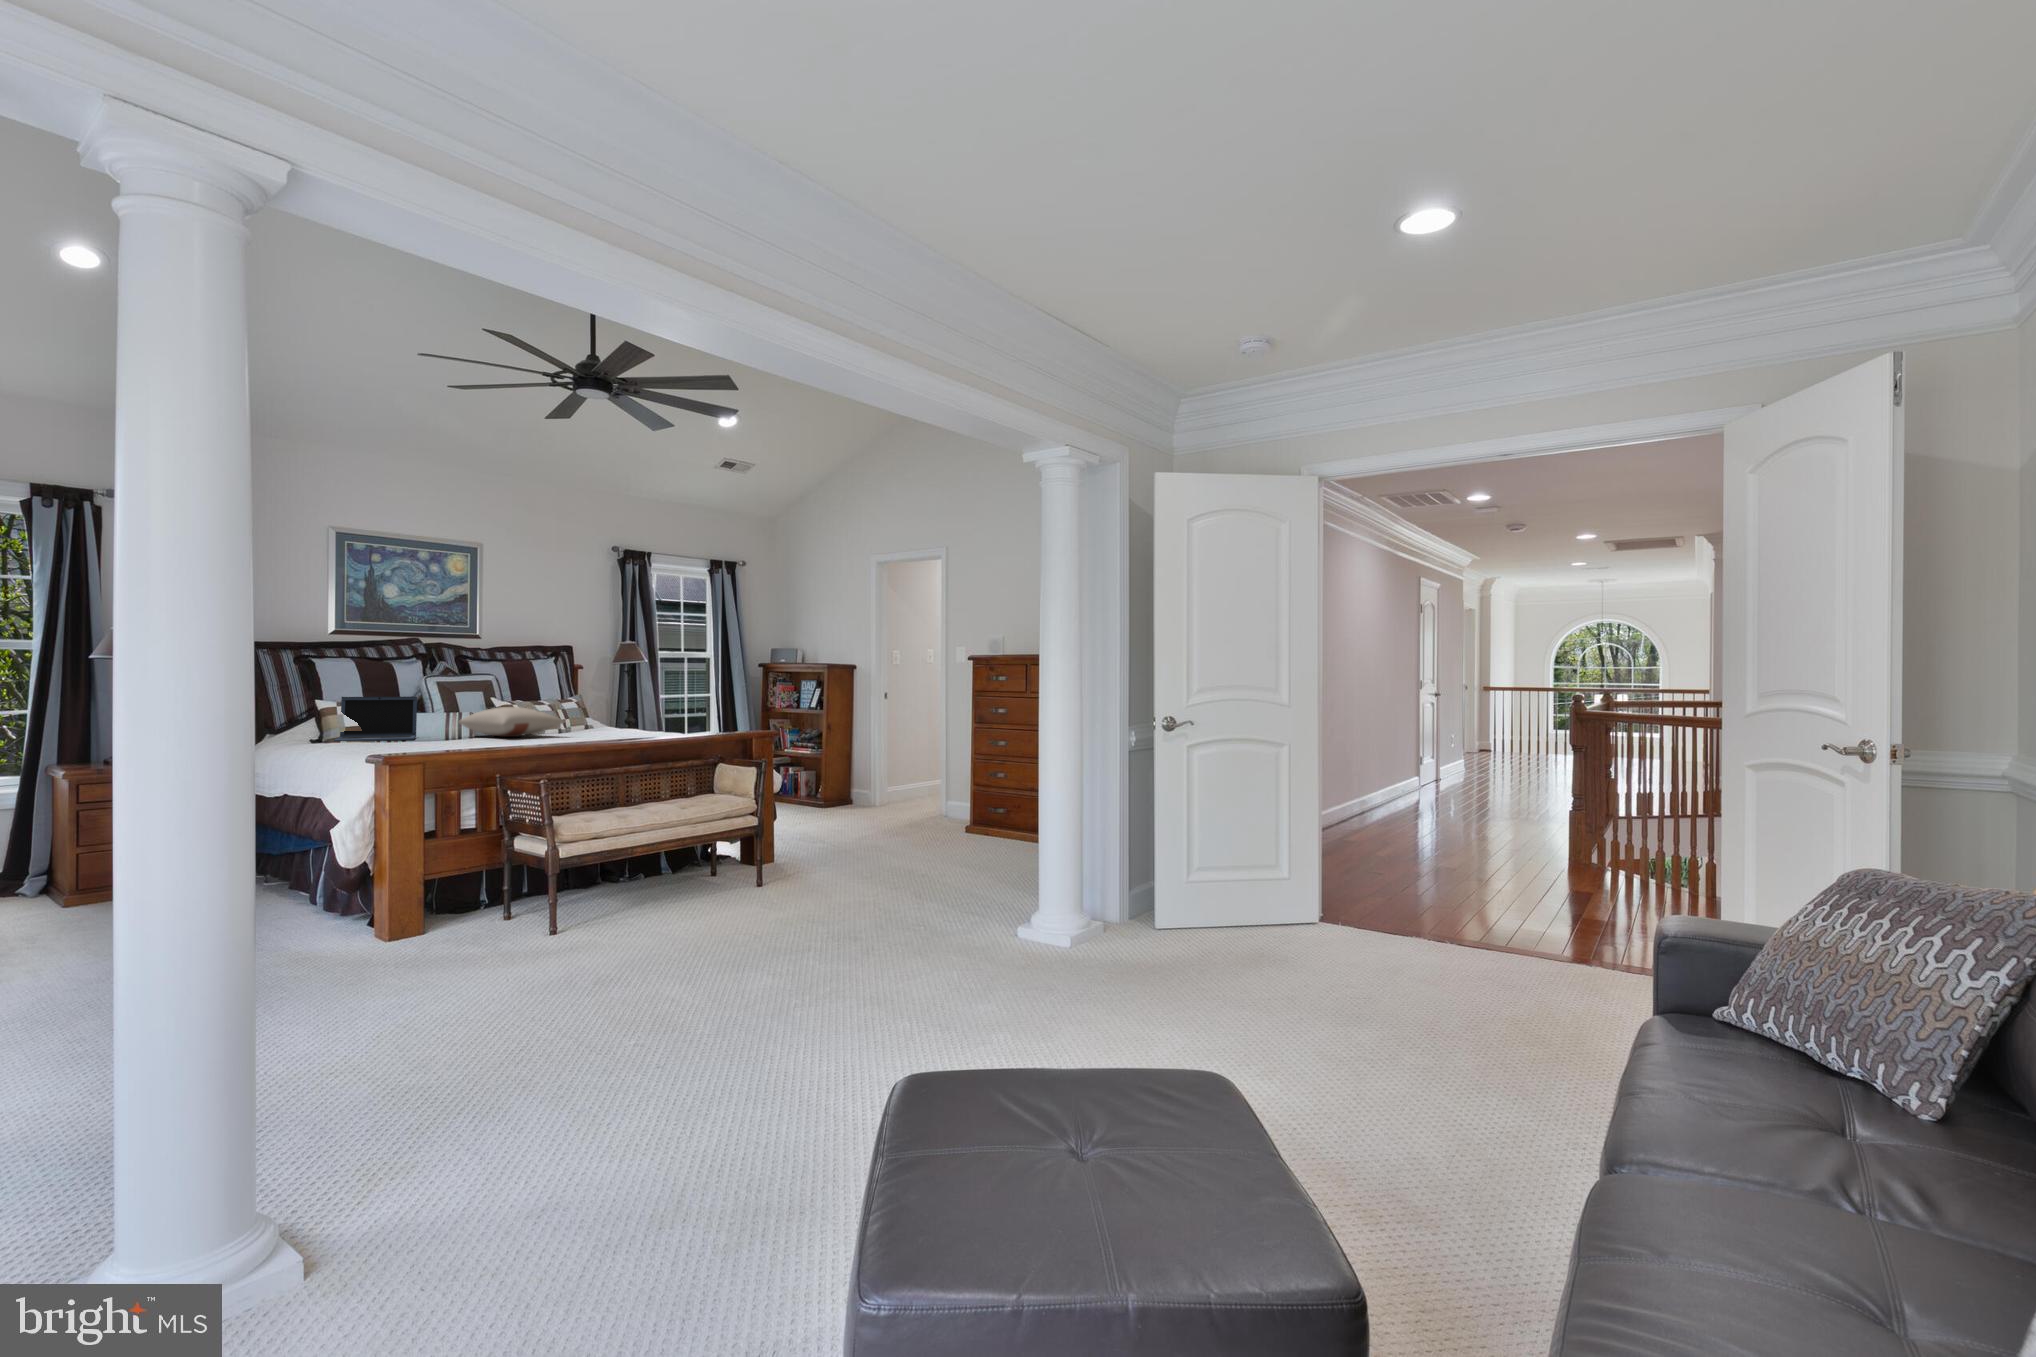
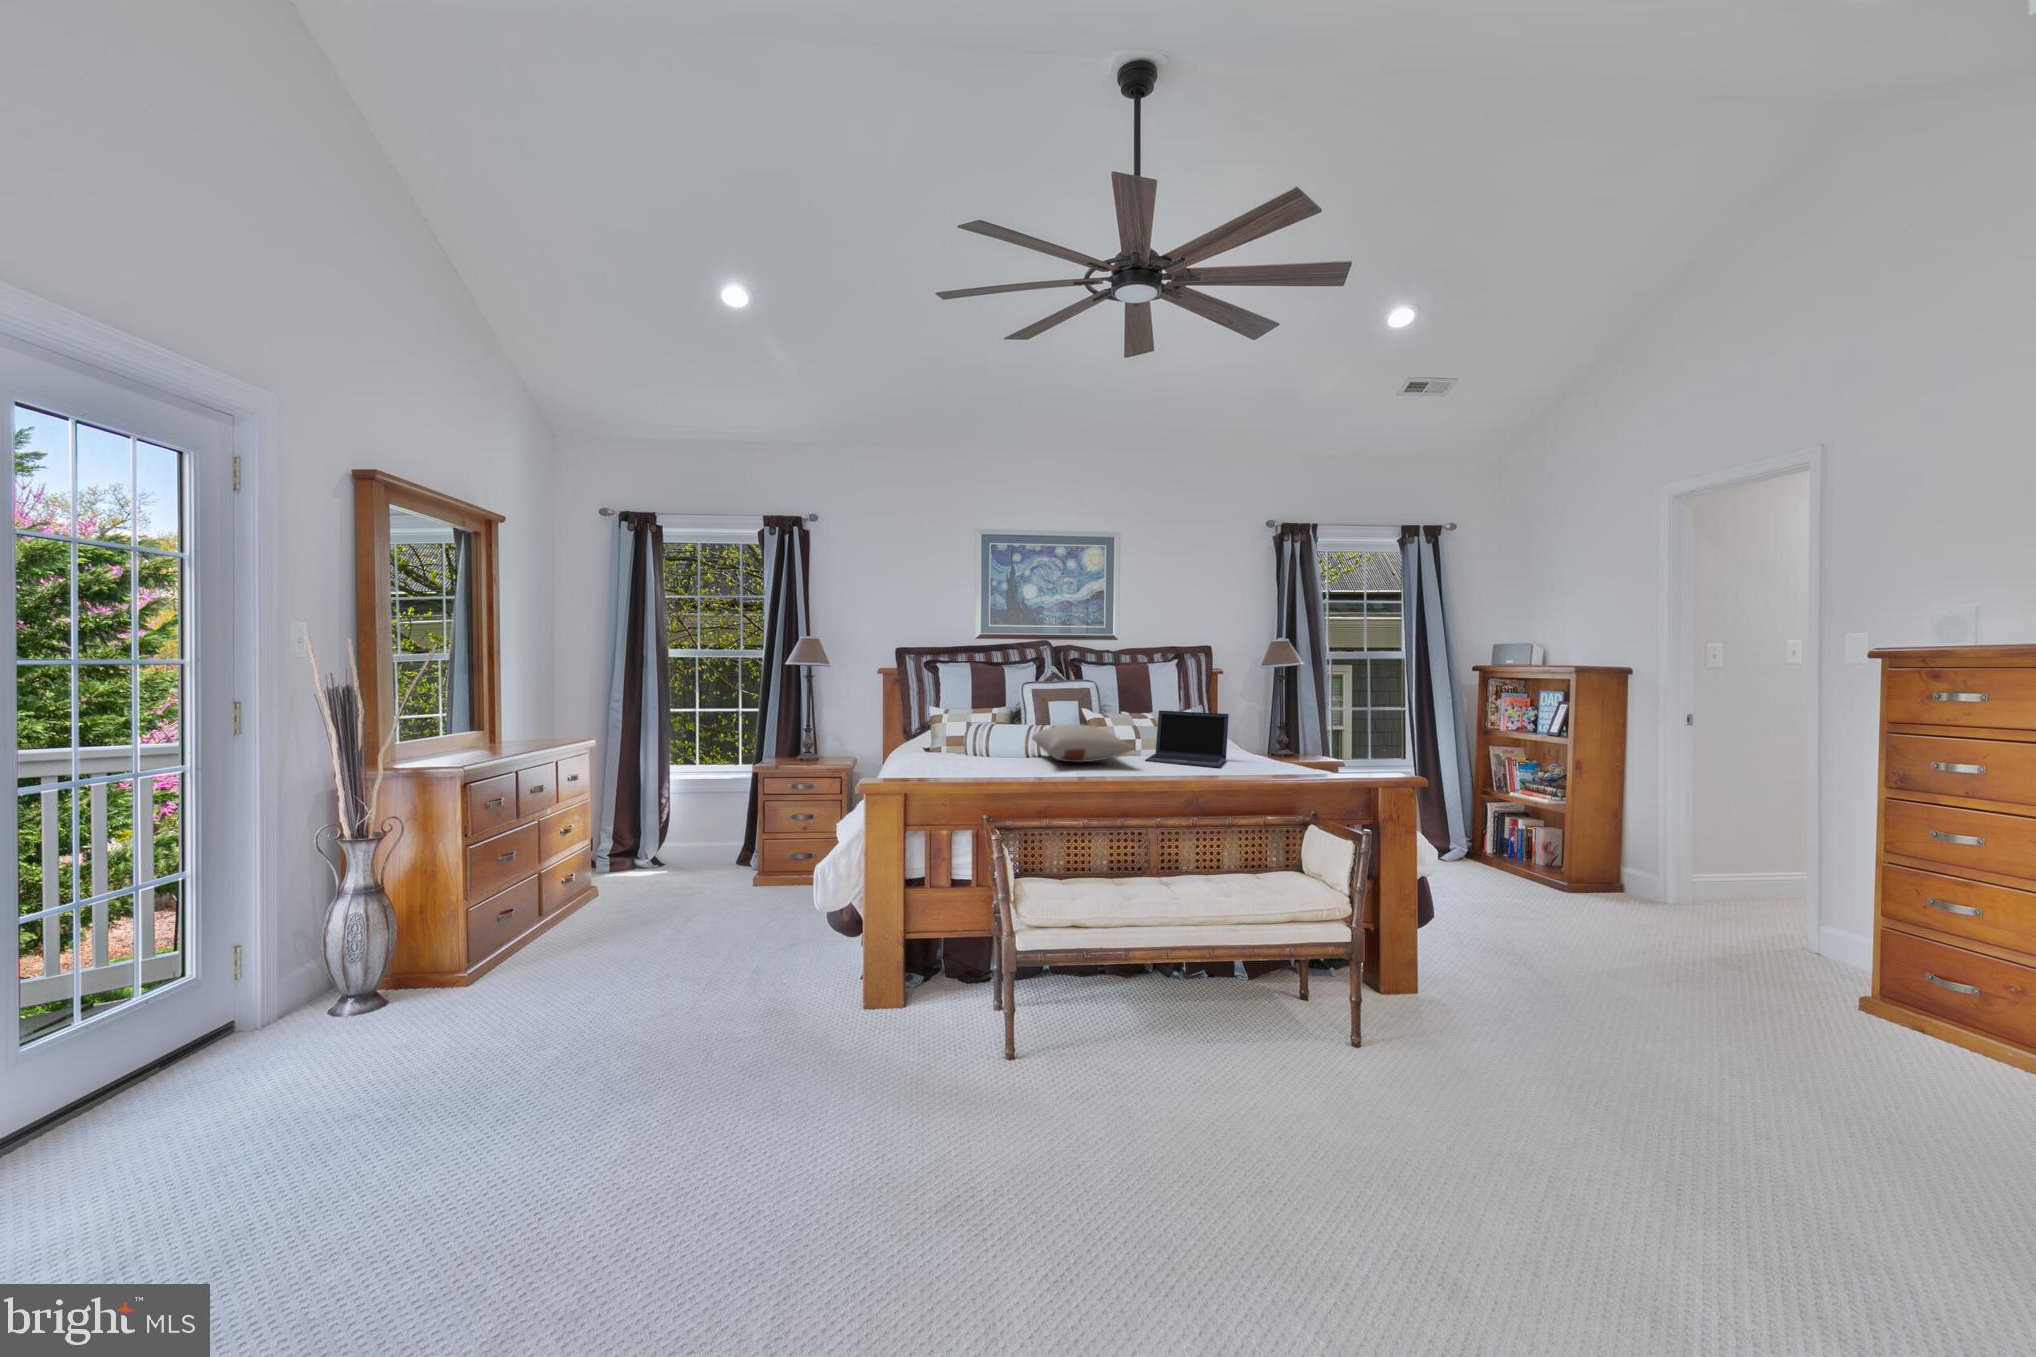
laptop: present [334,697,417,741] -> present [1145,711,1229,767]

